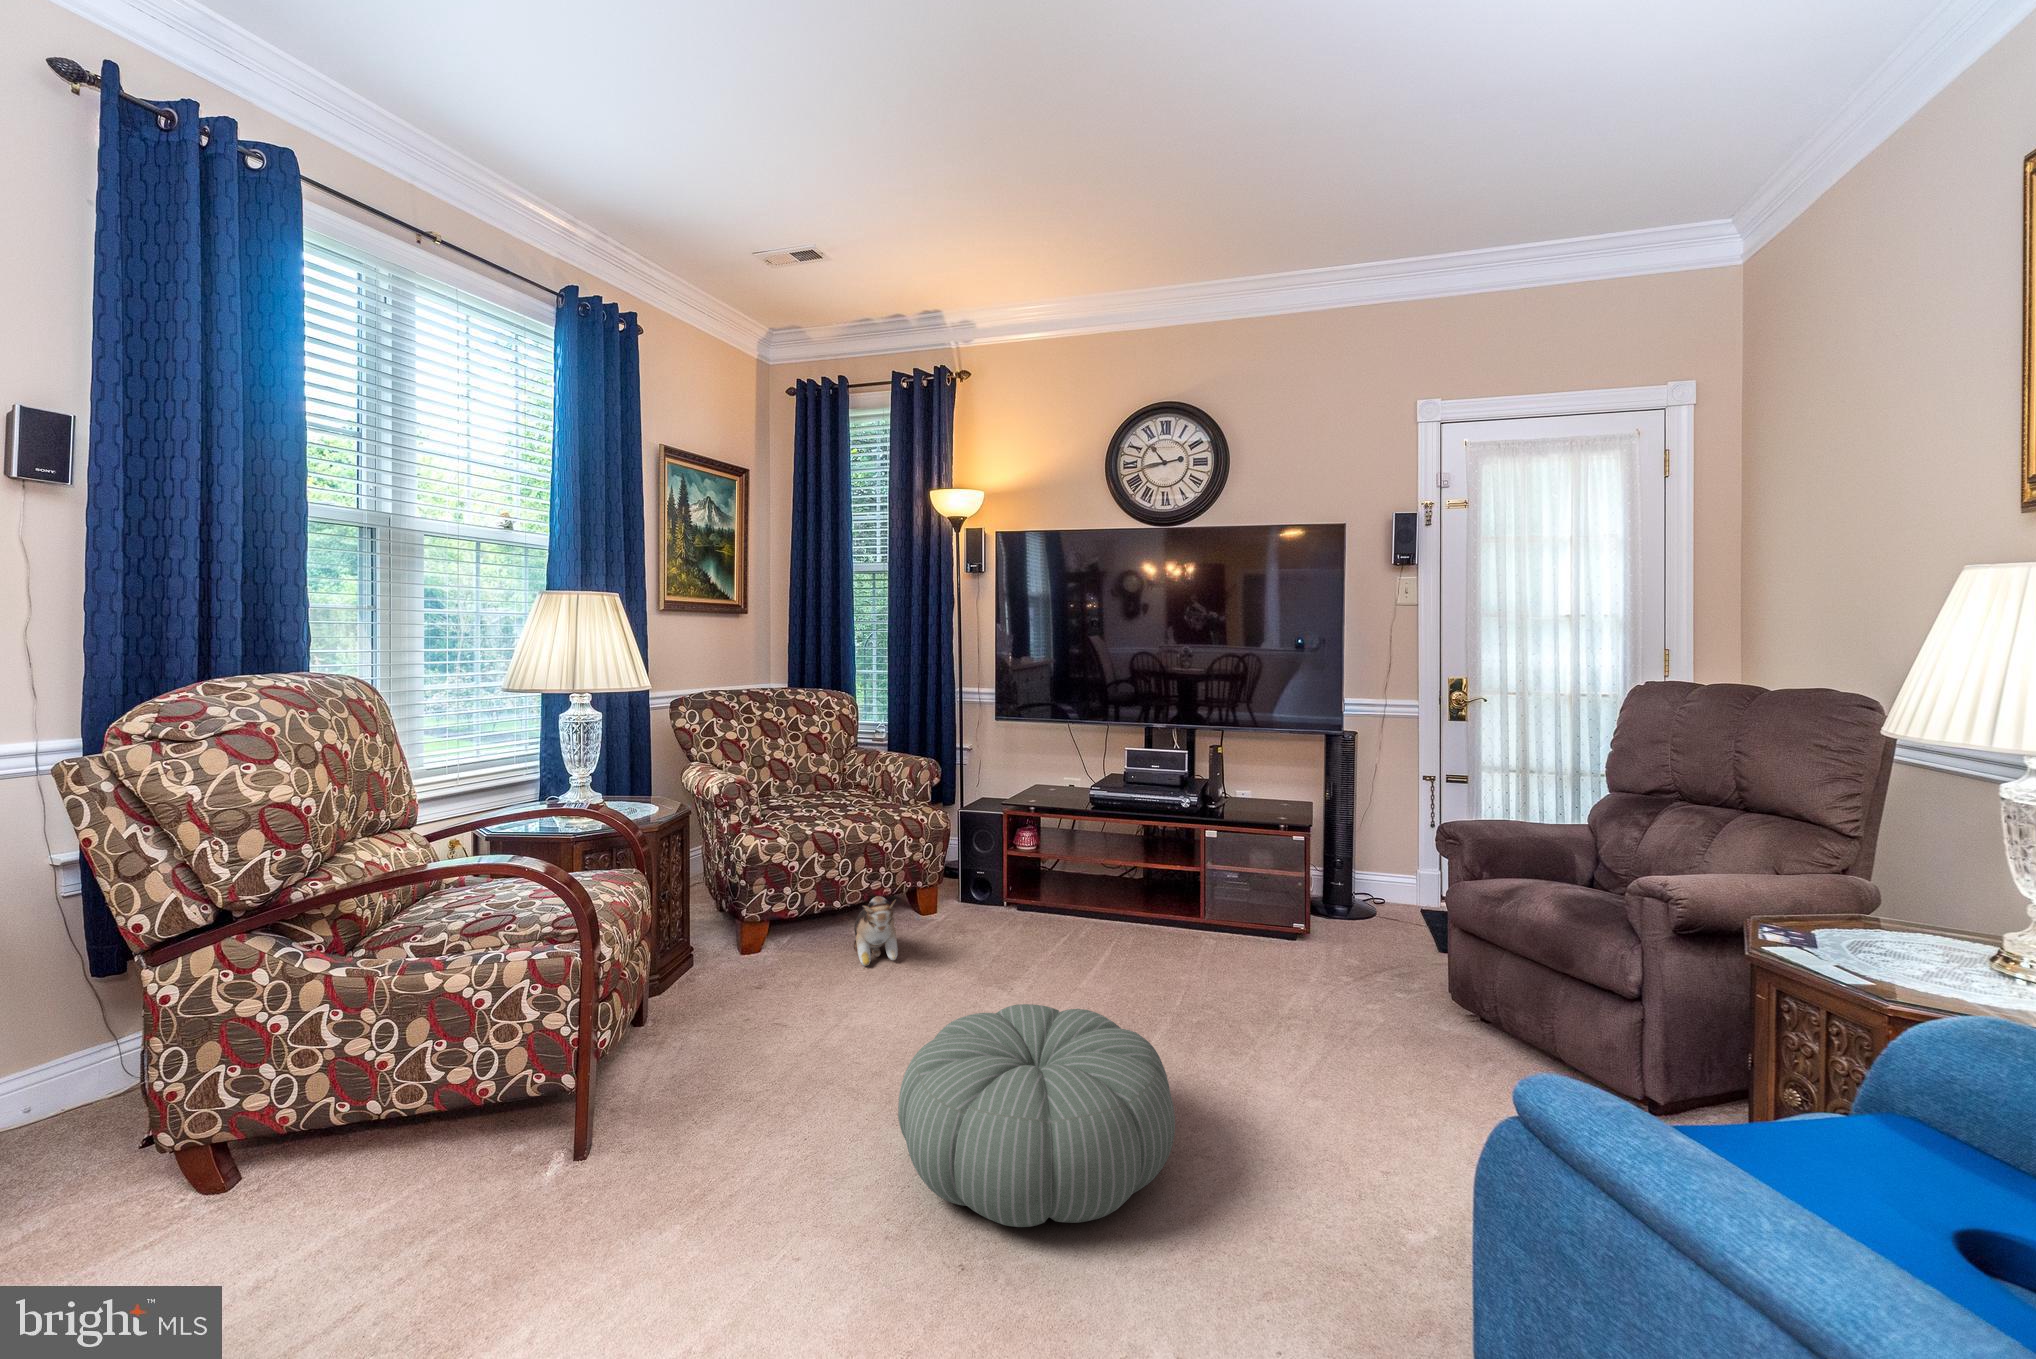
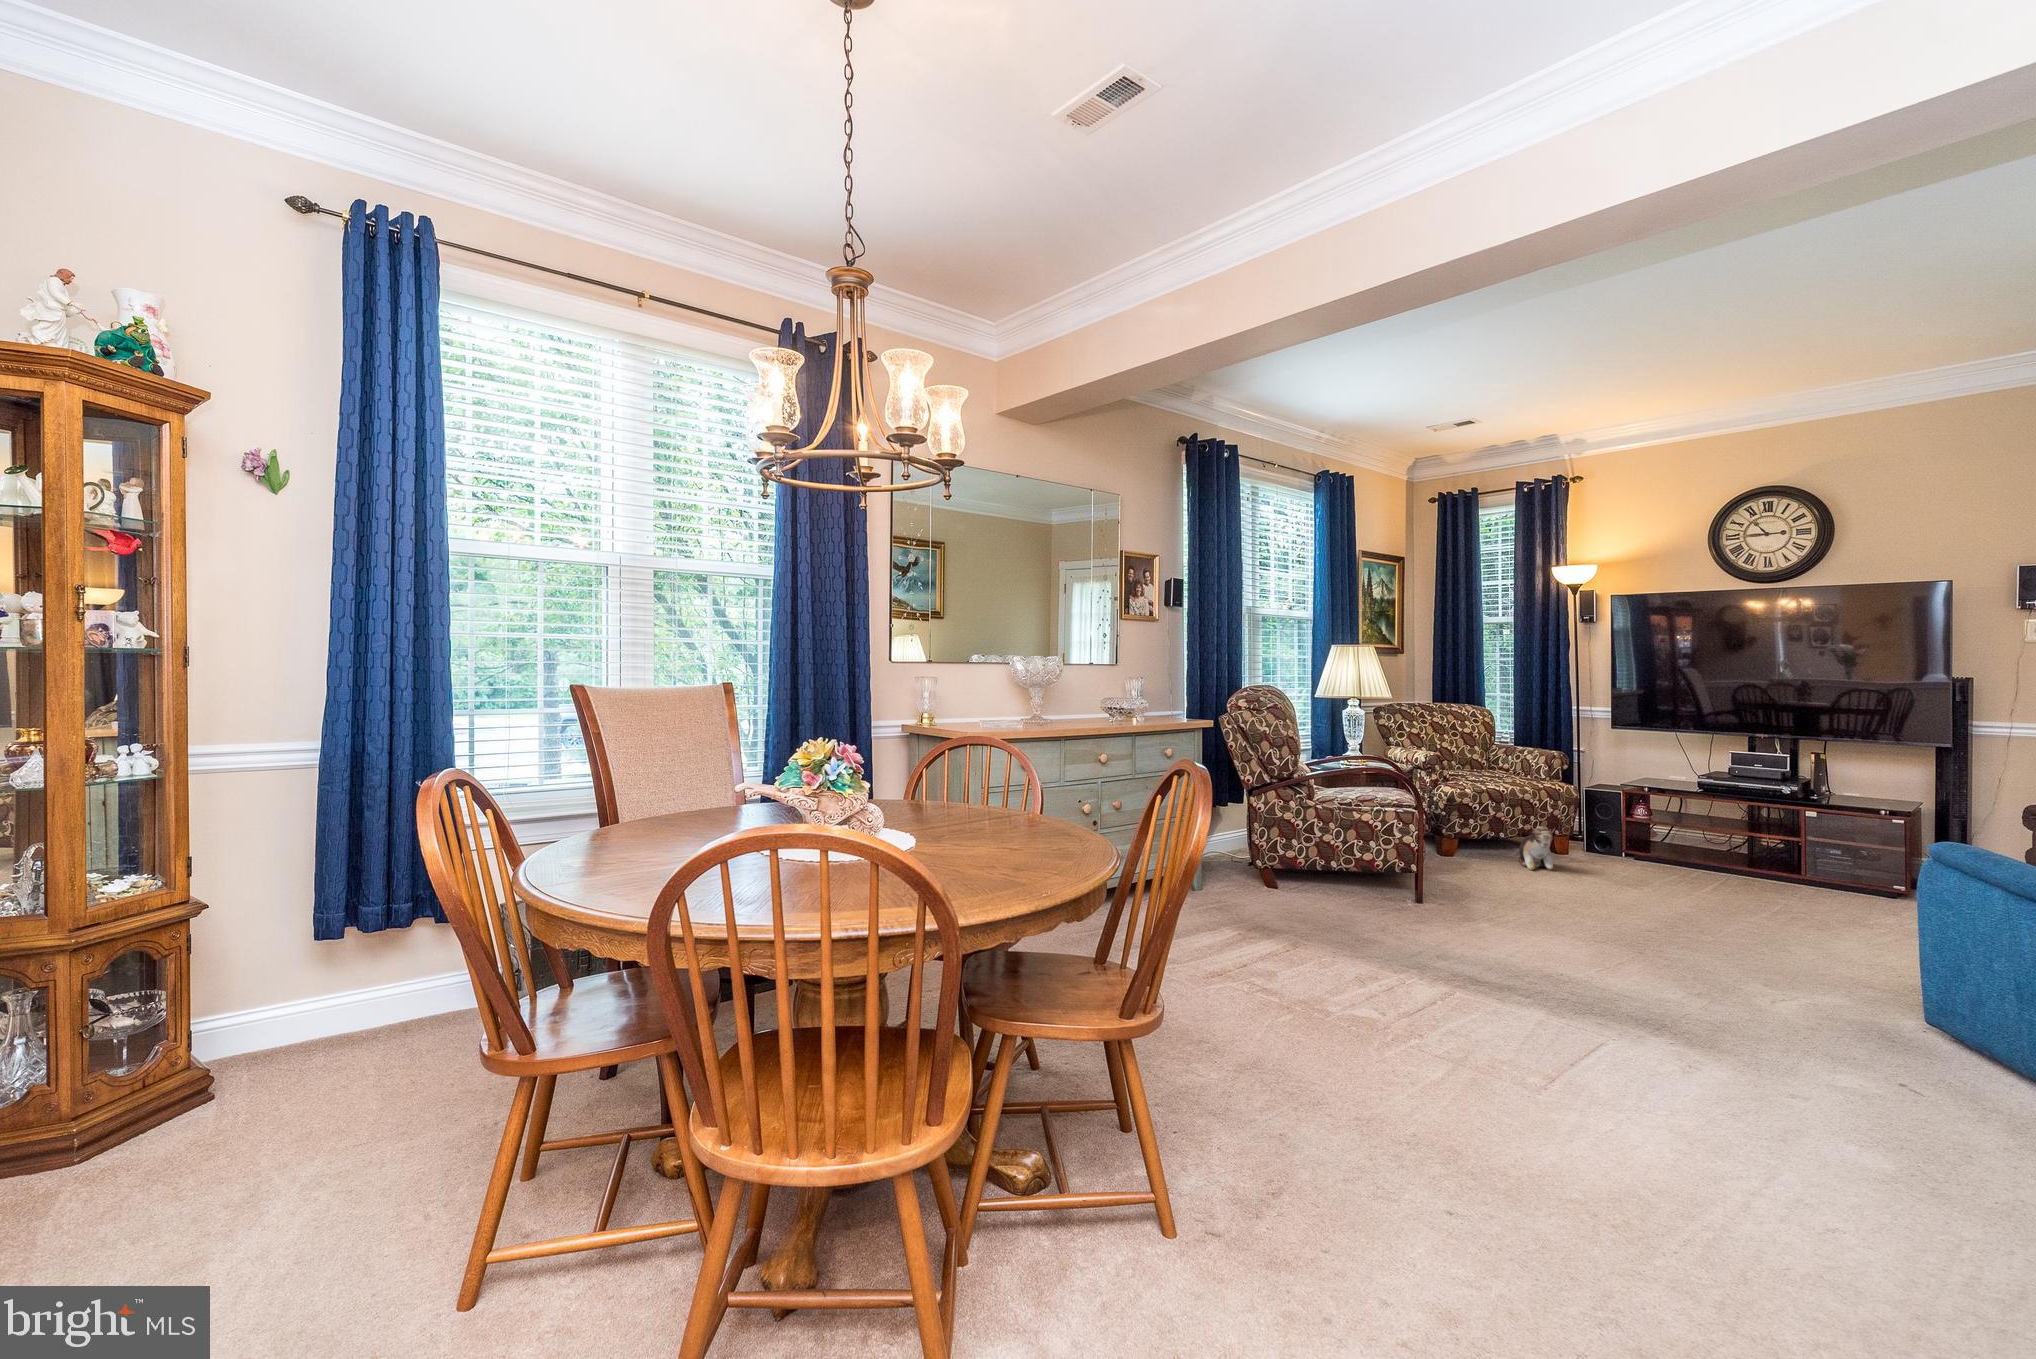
pouf: present [898,1004,1175,1227] -> none [1600,863,1777,947]

